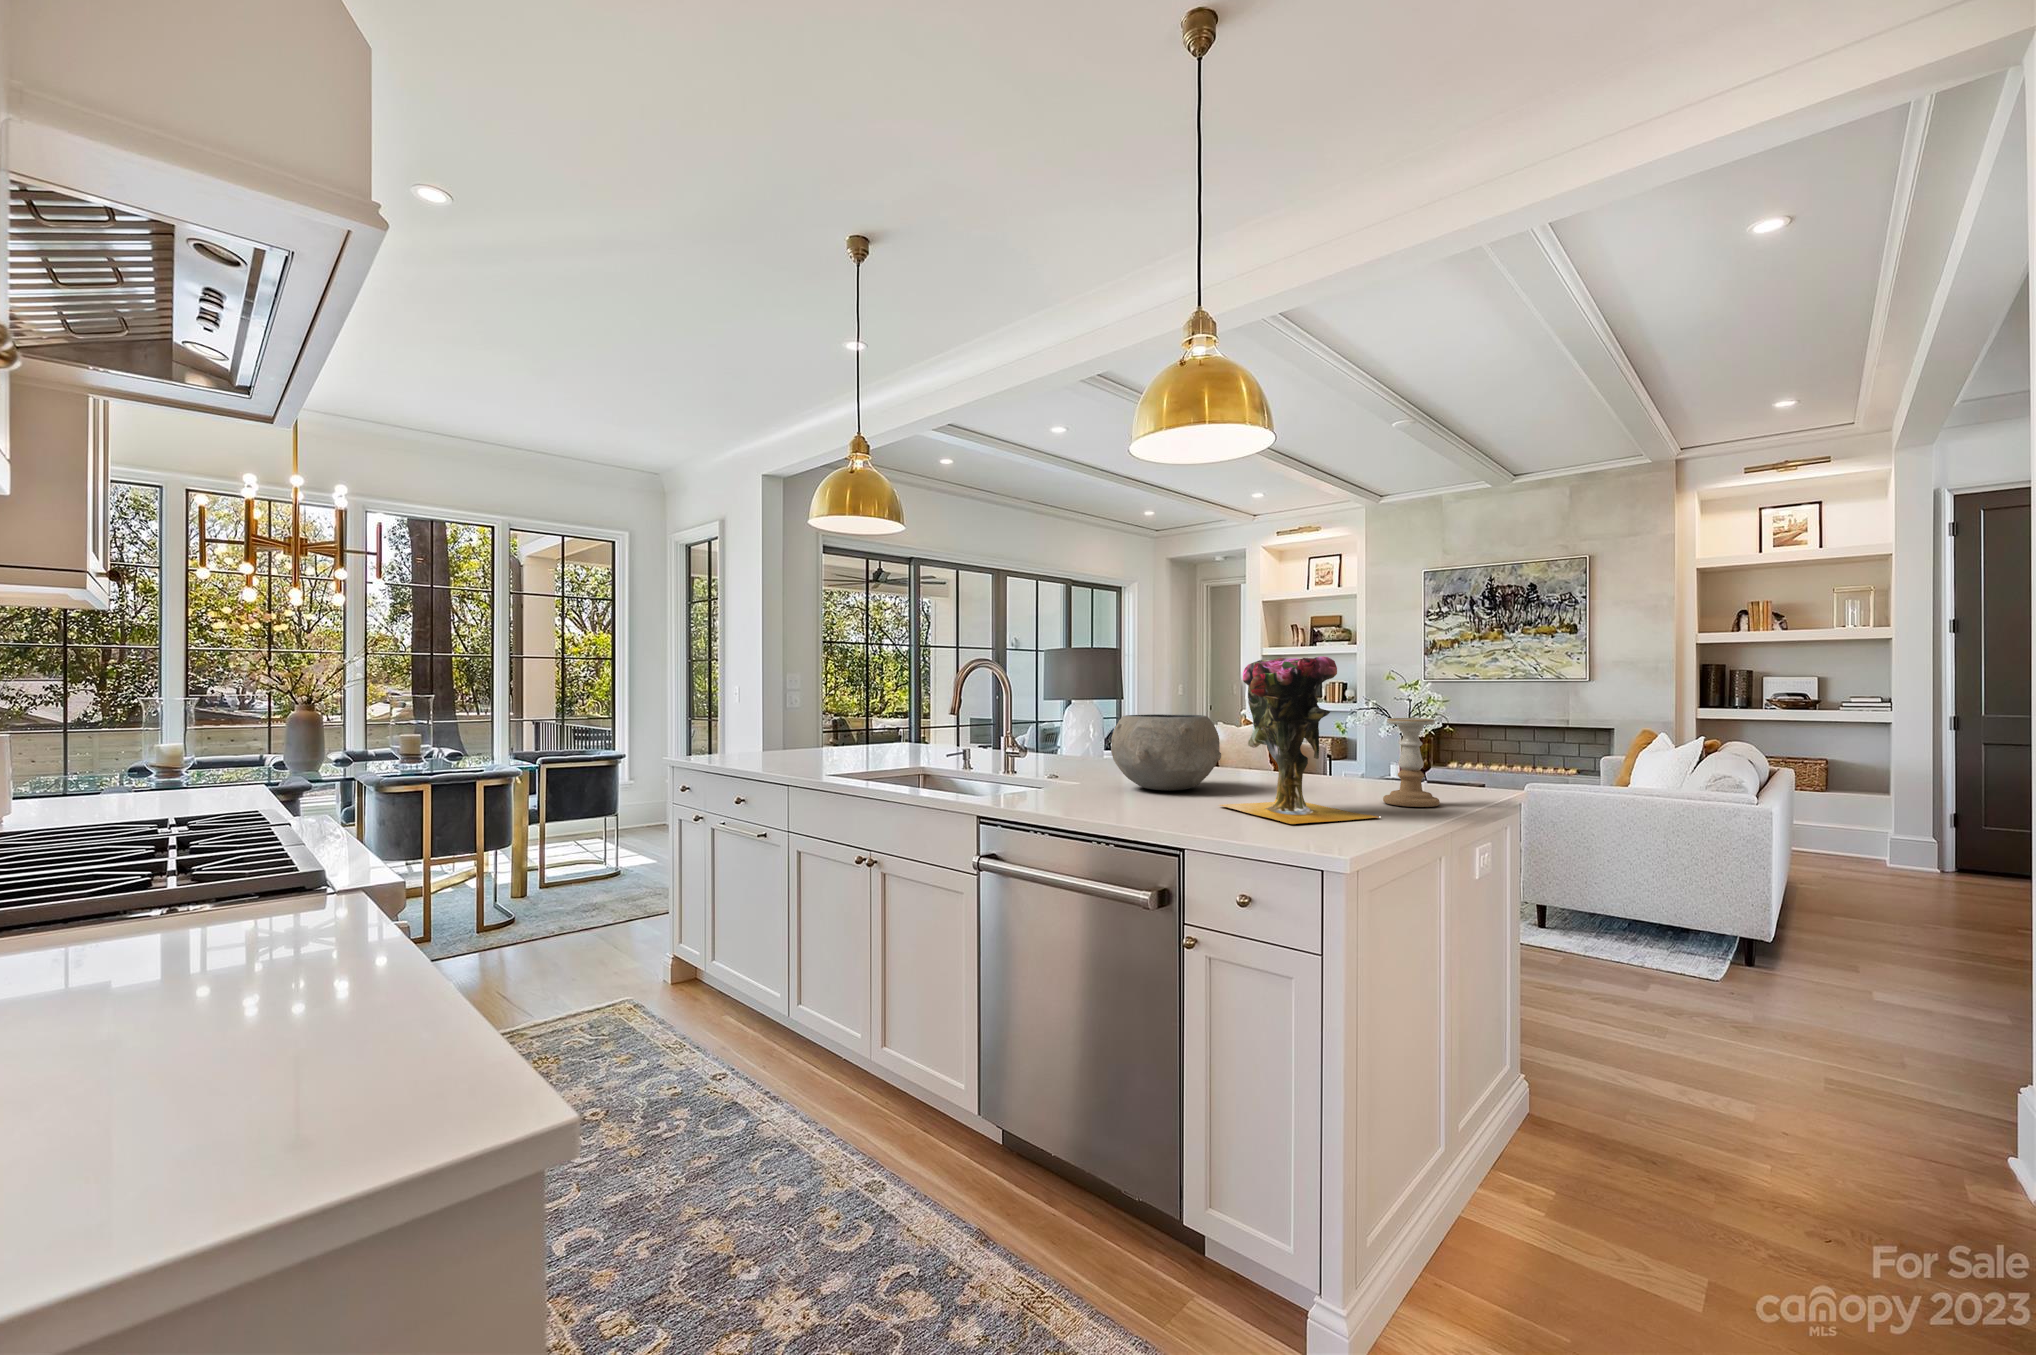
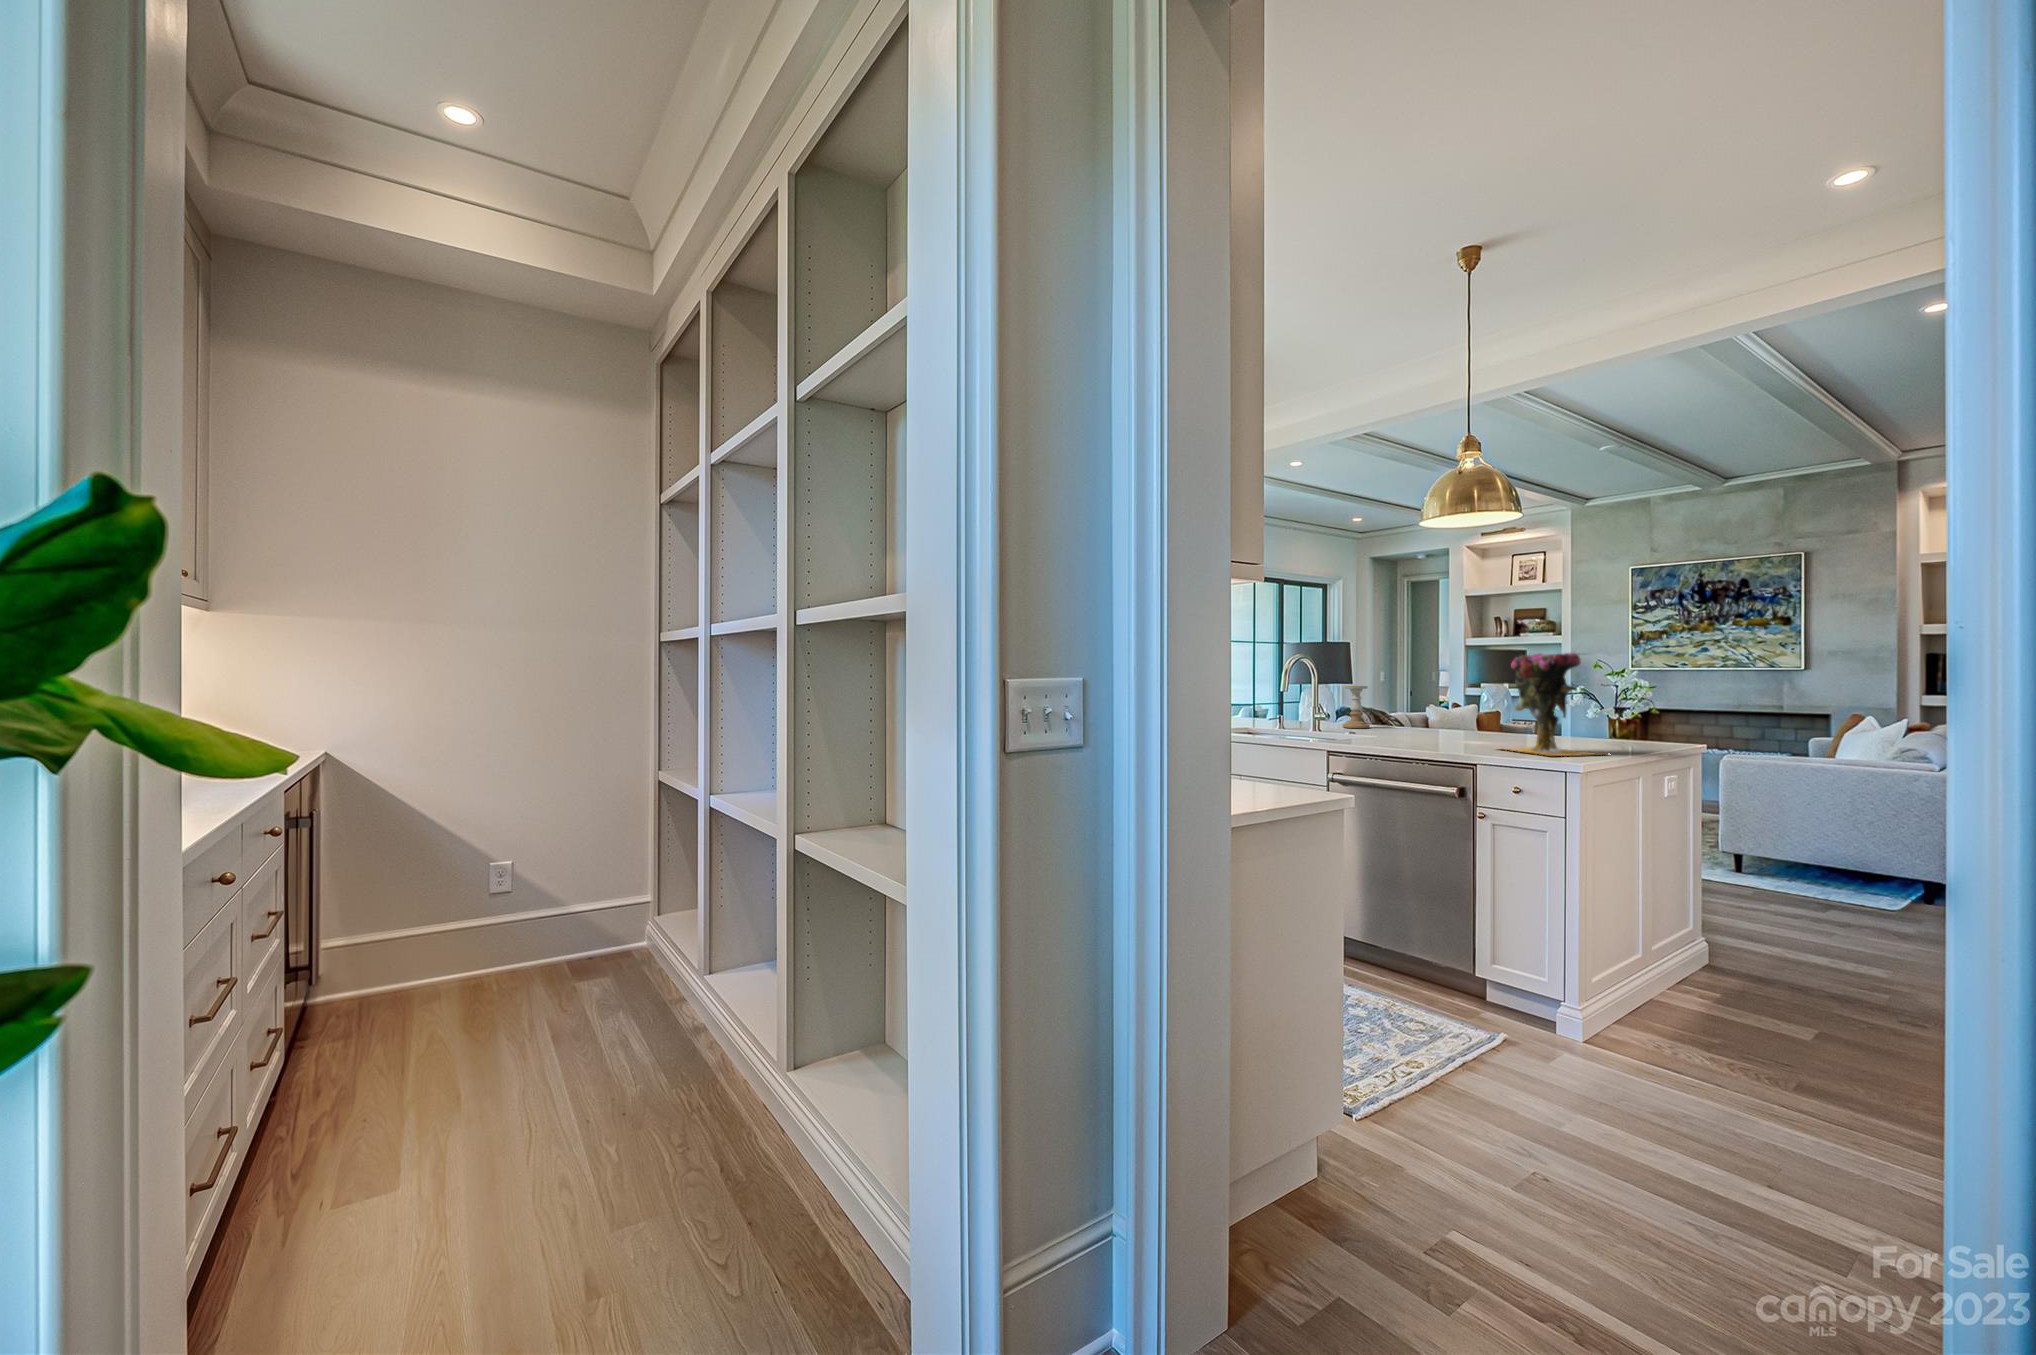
ceramic bowl: present [1111,714,1221,791] -> none [1407,691,1489,741]
candle holder: present [1383,718,1440,807] -> present [1343,686,1370,728]

